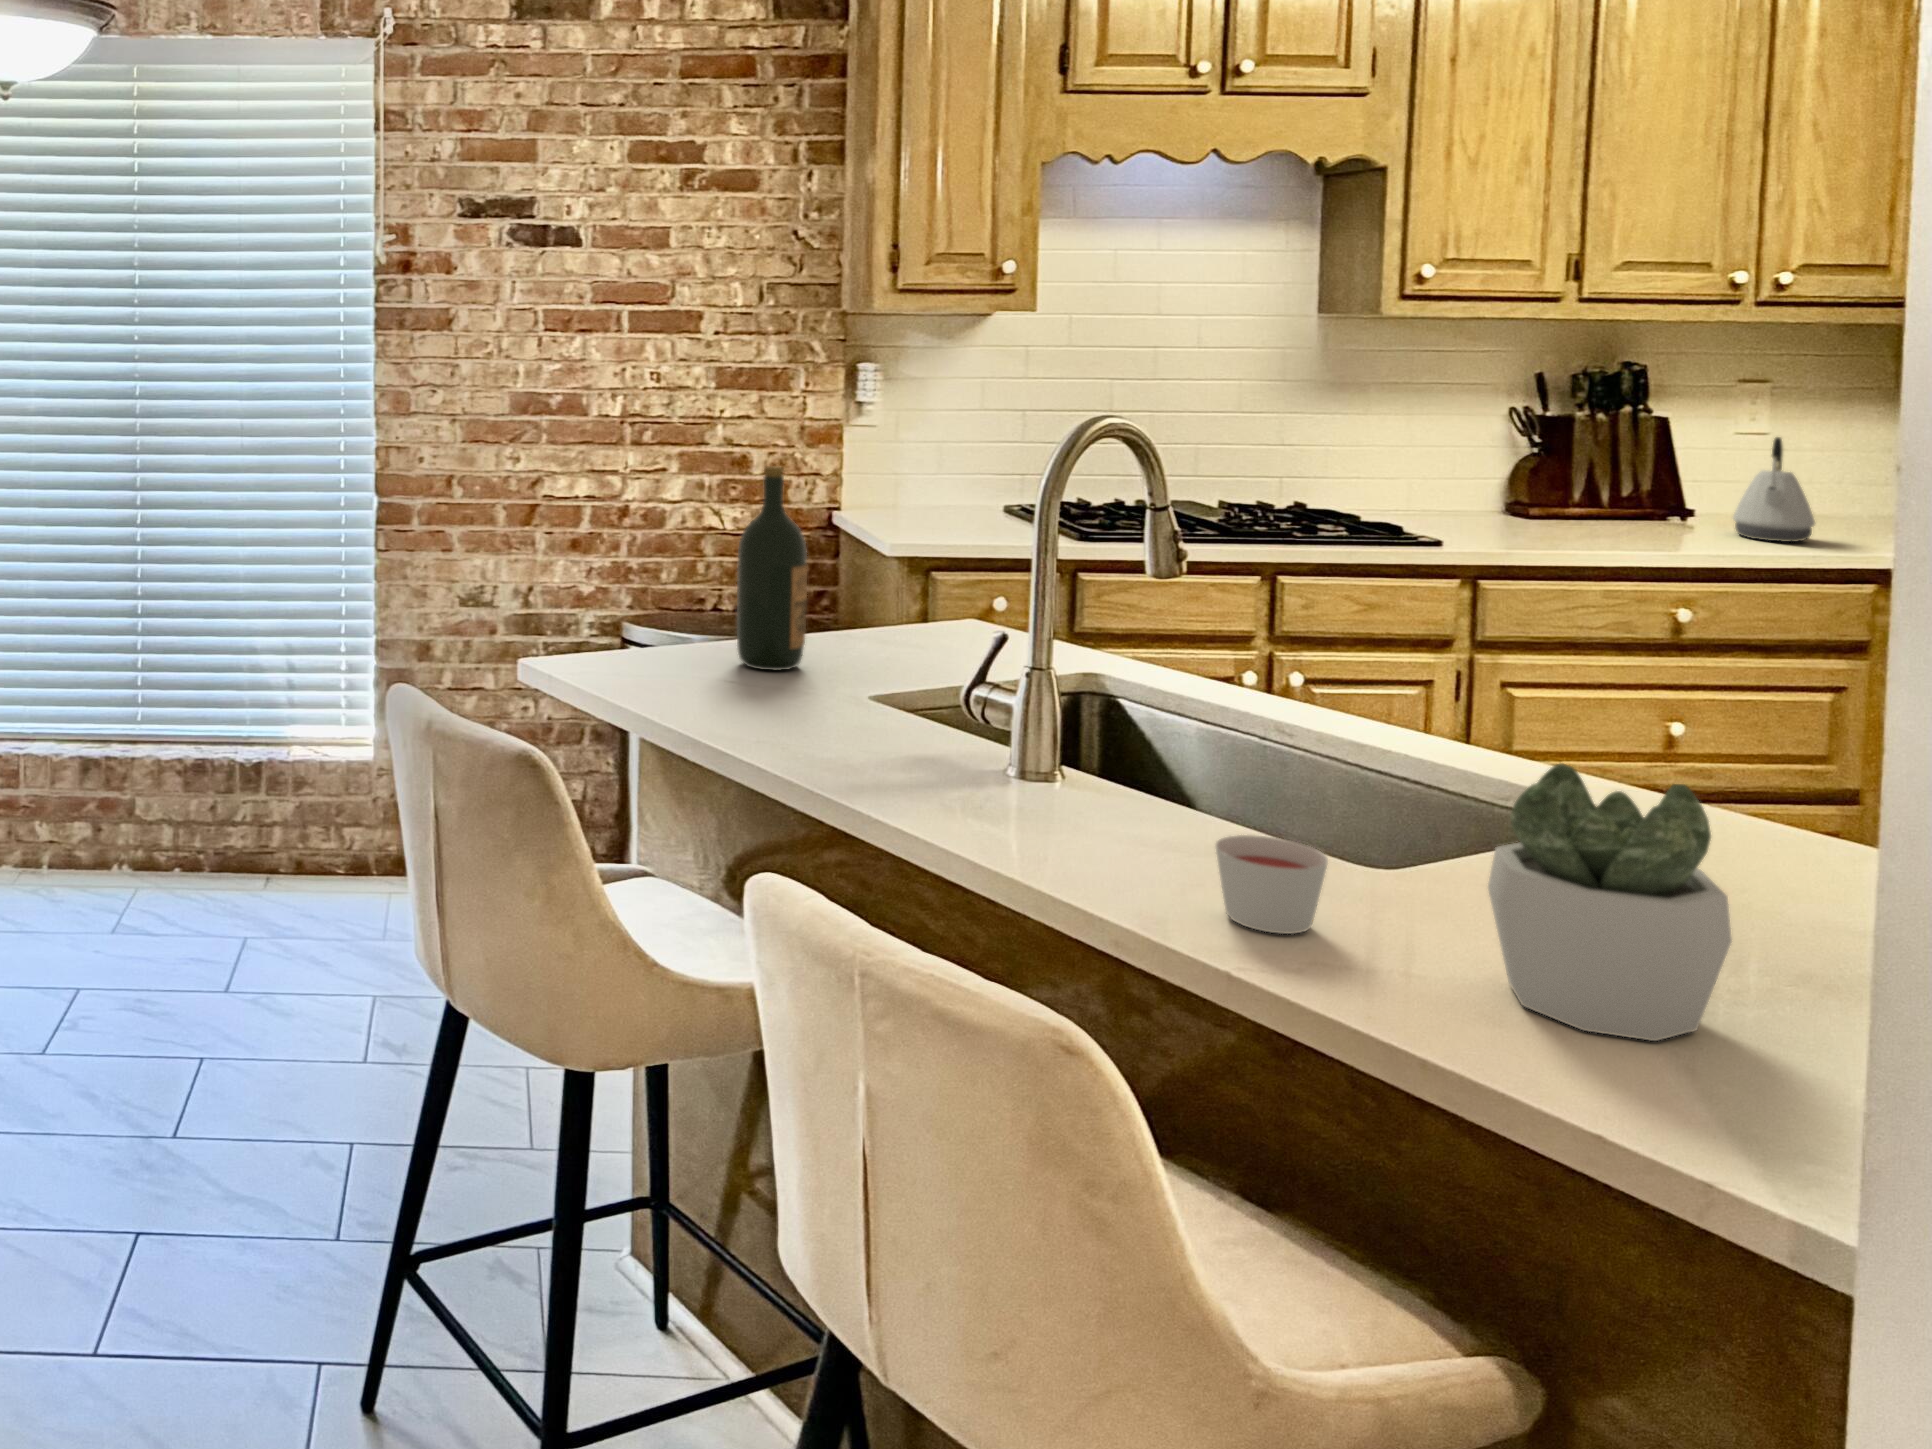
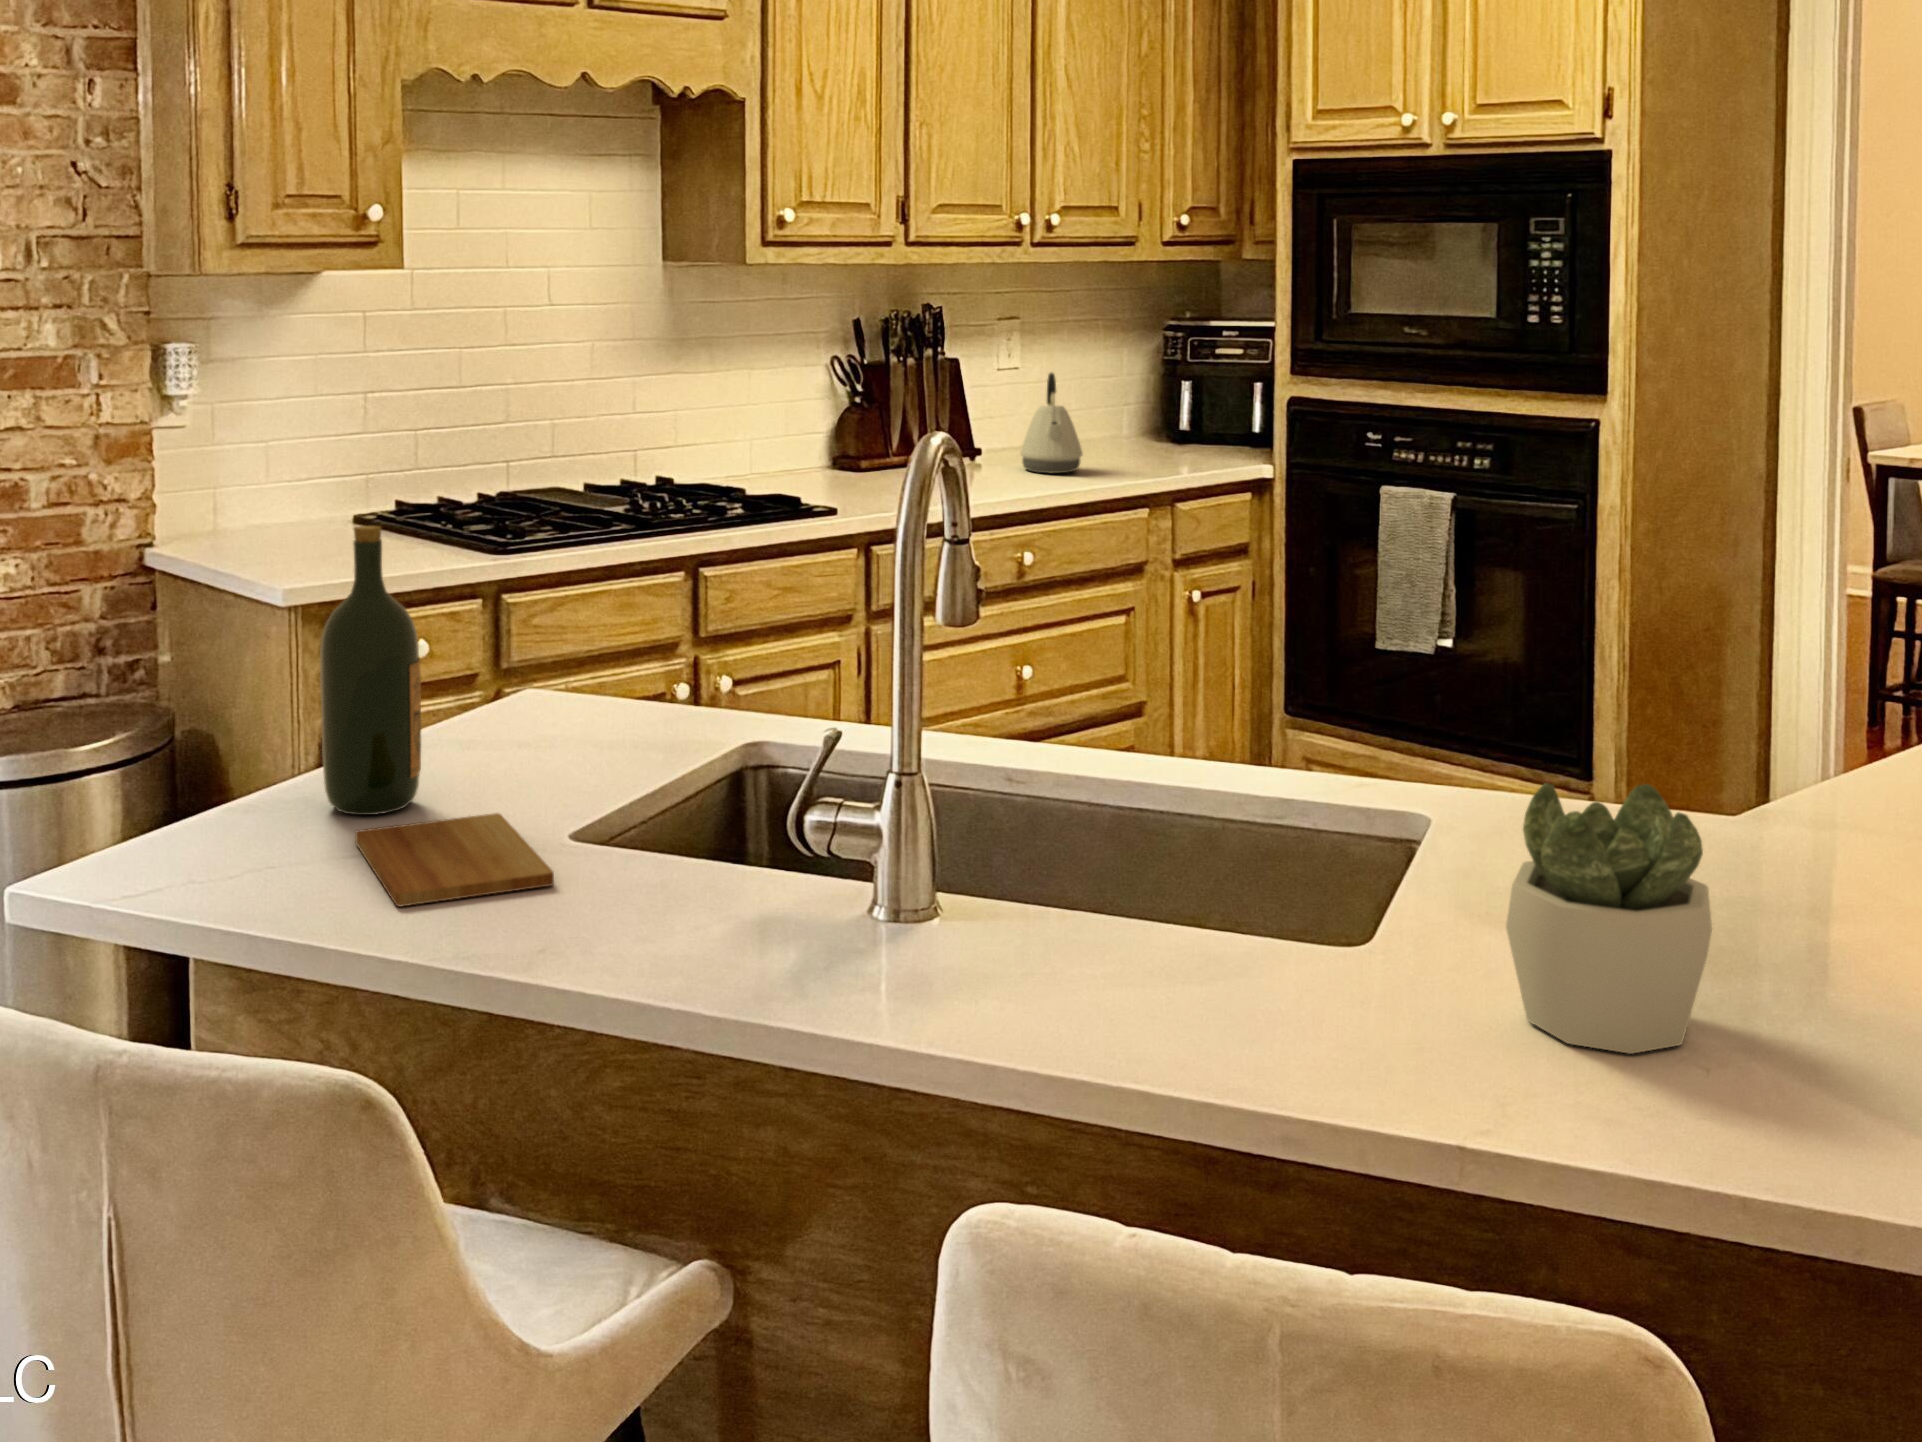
cutting board: none [707,673,836,726] -> present [355,813,554,906]
candle: present [1216,835,1328,934] -> none [1232,919,1348,1031]

